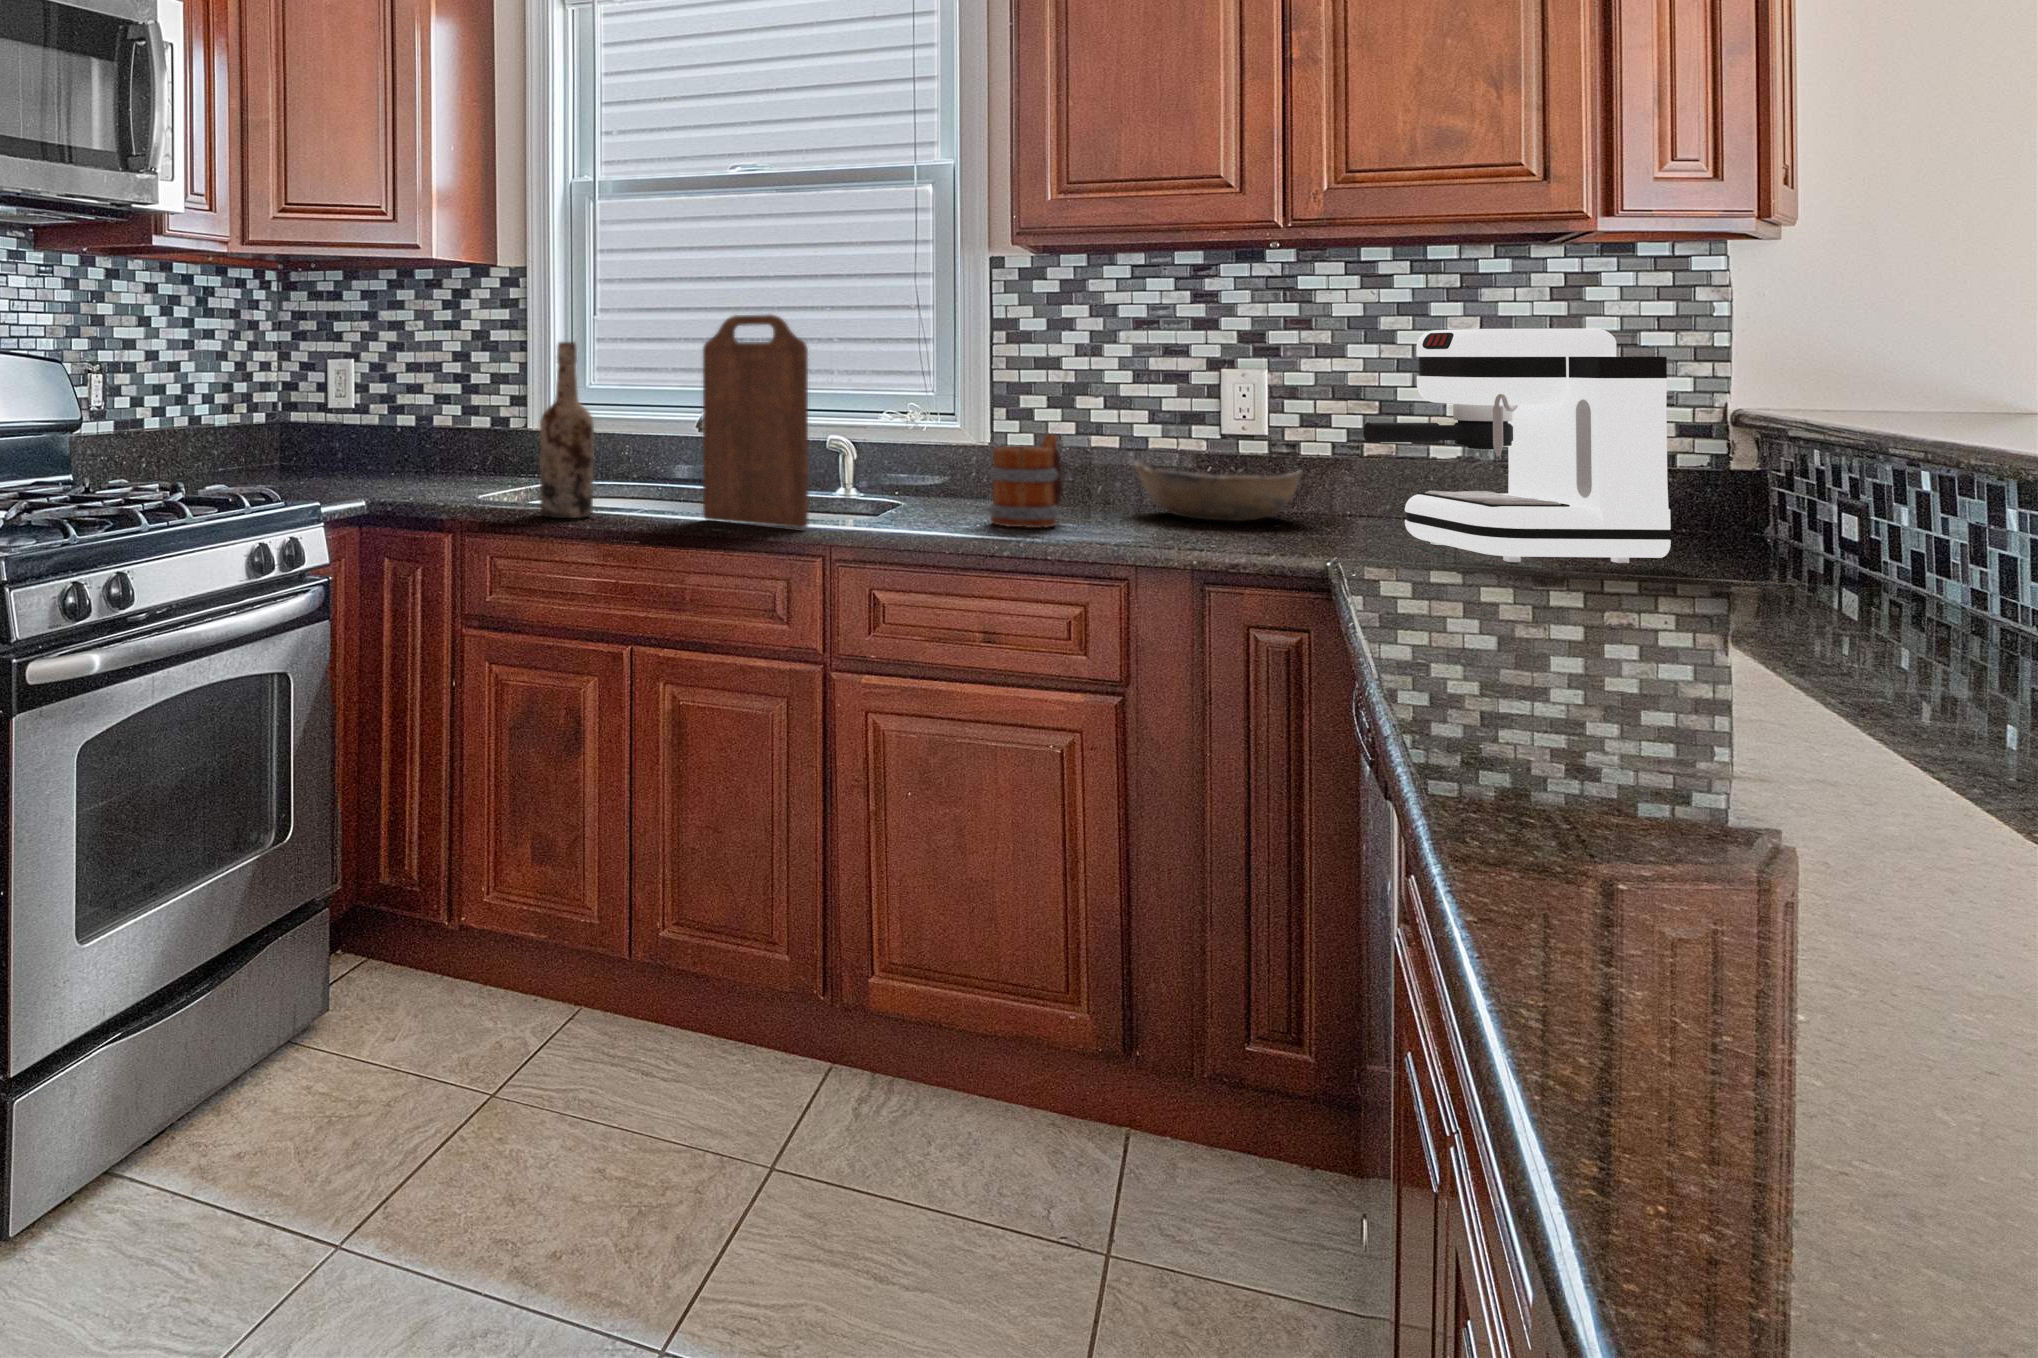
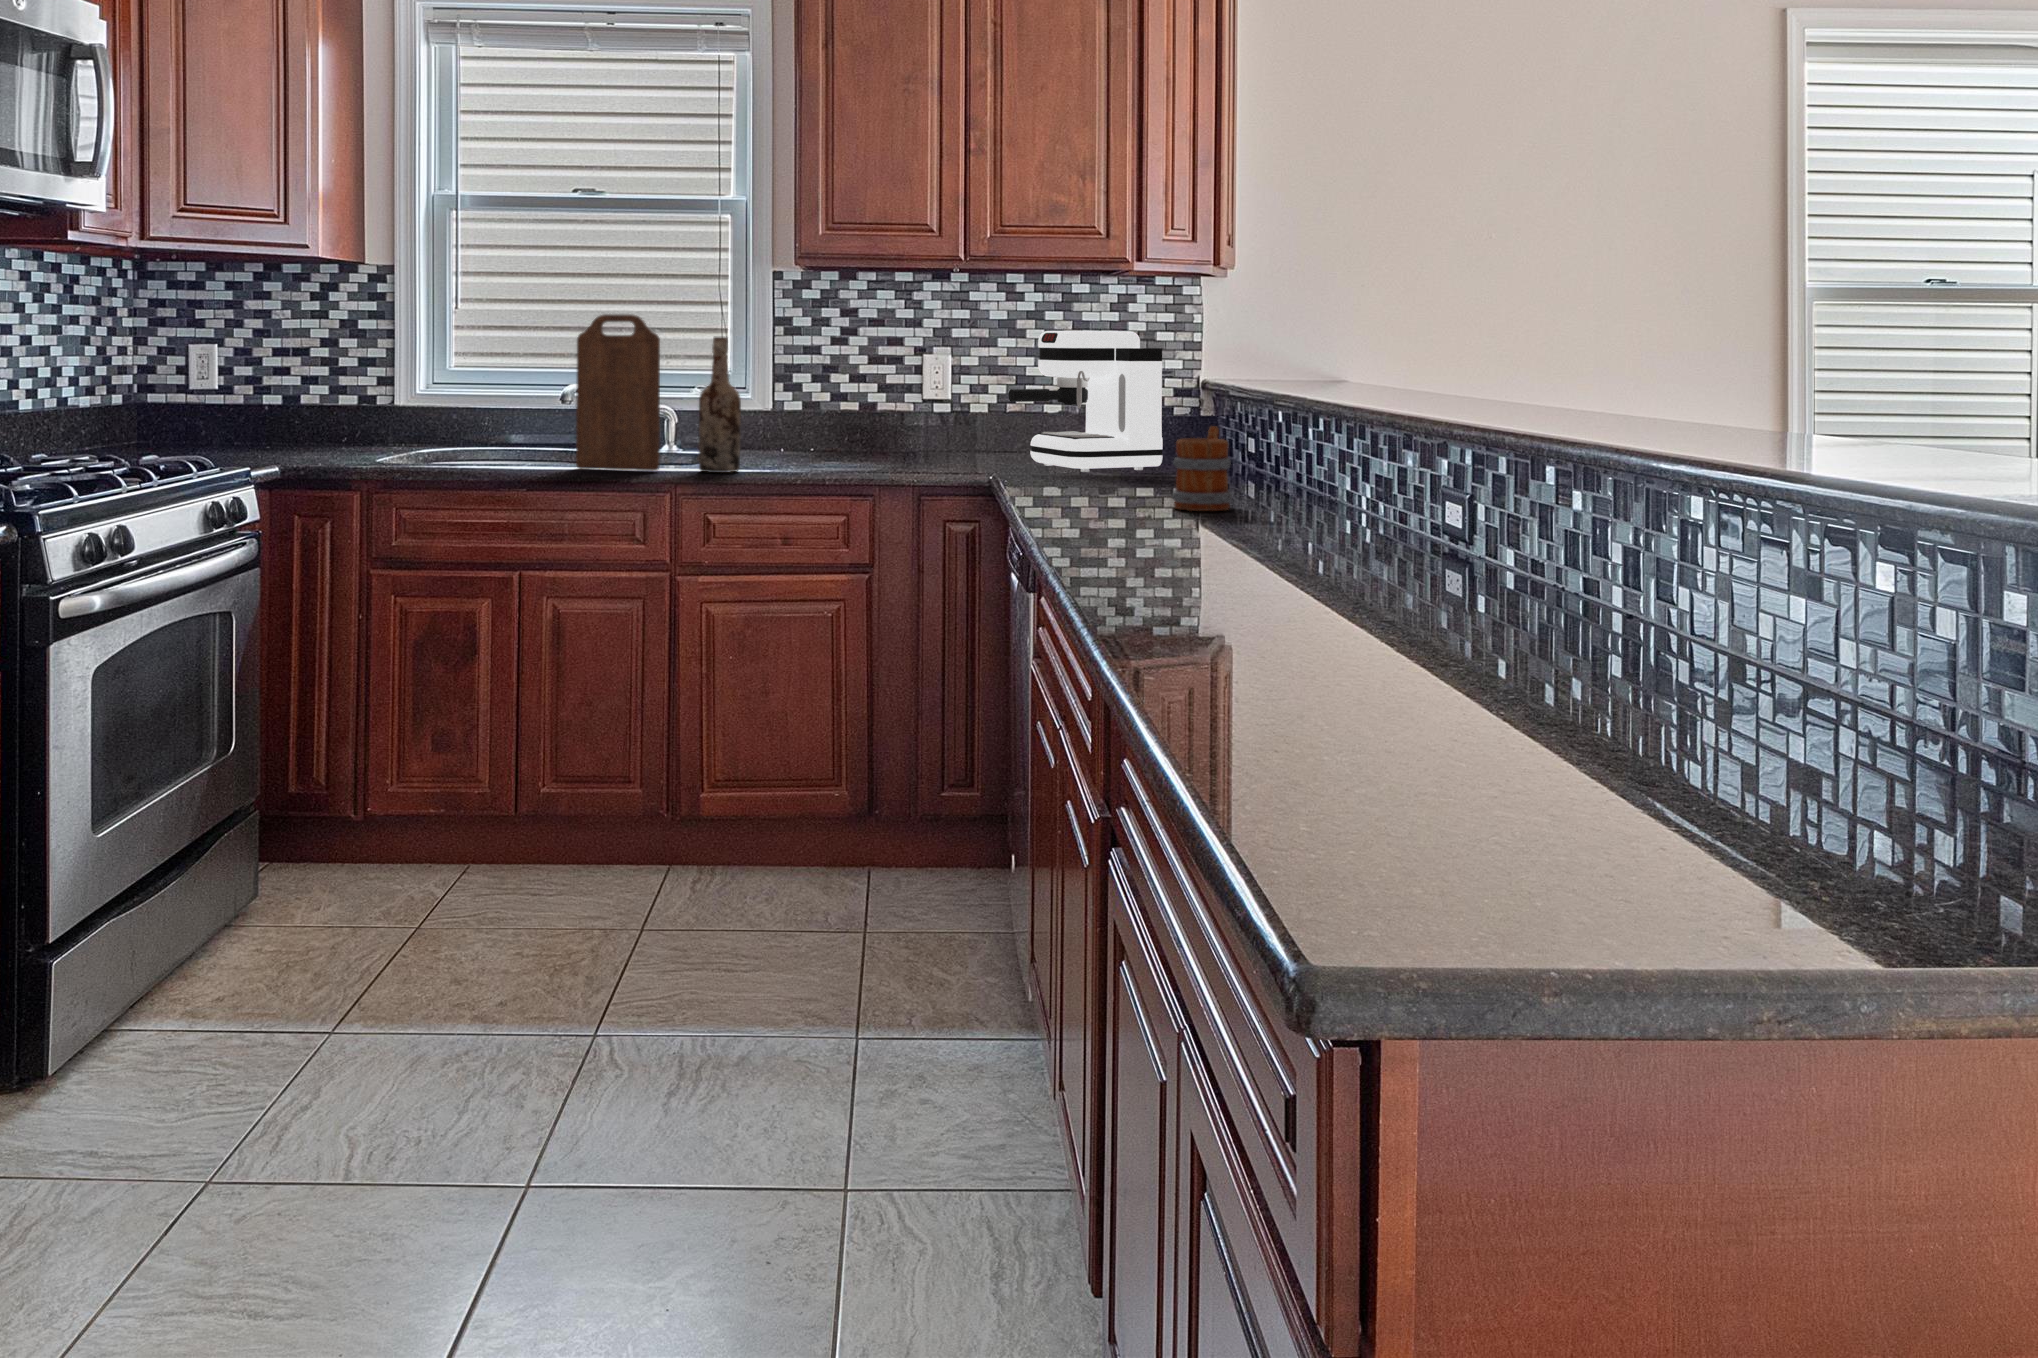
wine bottle: present [540,342,594,518] -> present [699,337,741,473]
mug: present [988,434,1063,528] -> present [1172,426,1232,511]
bowl: present [1133,461,1303,521] -> none [868,417,973,458]

